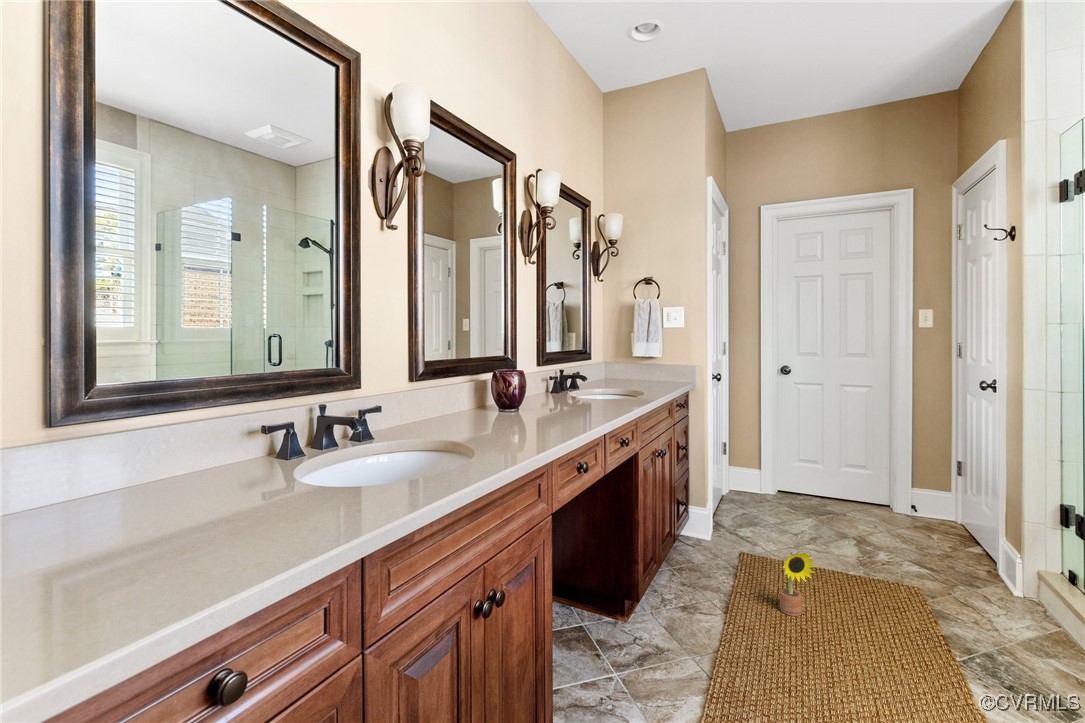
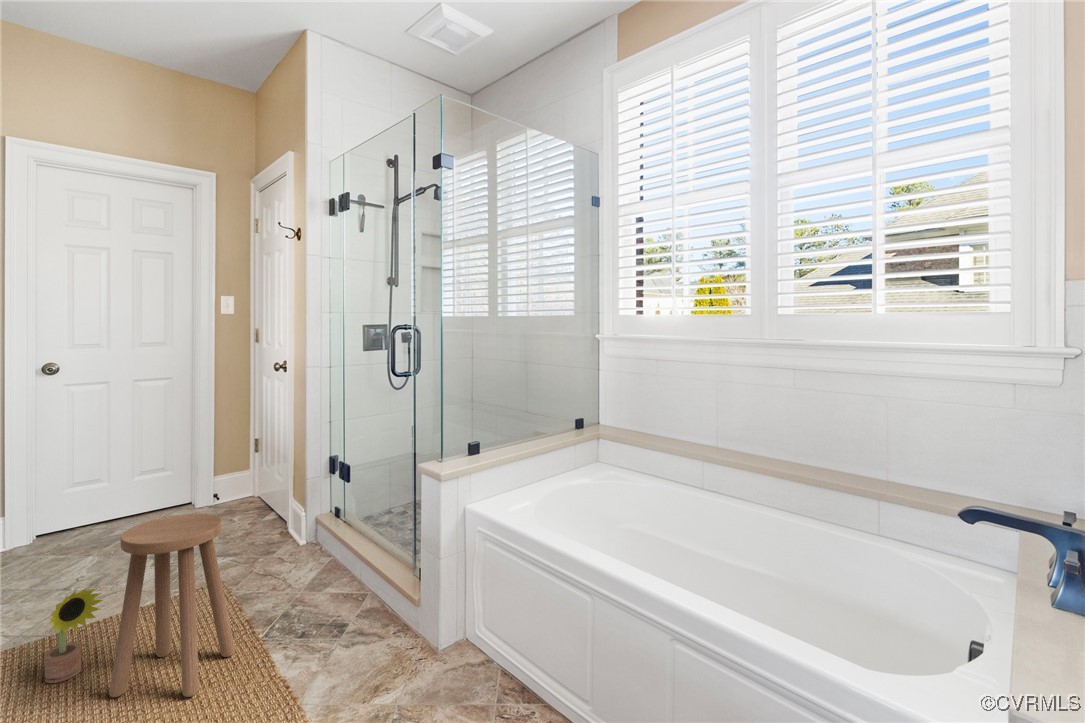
stool: none [821,515,929,684] -> present [109,514,235,697]

